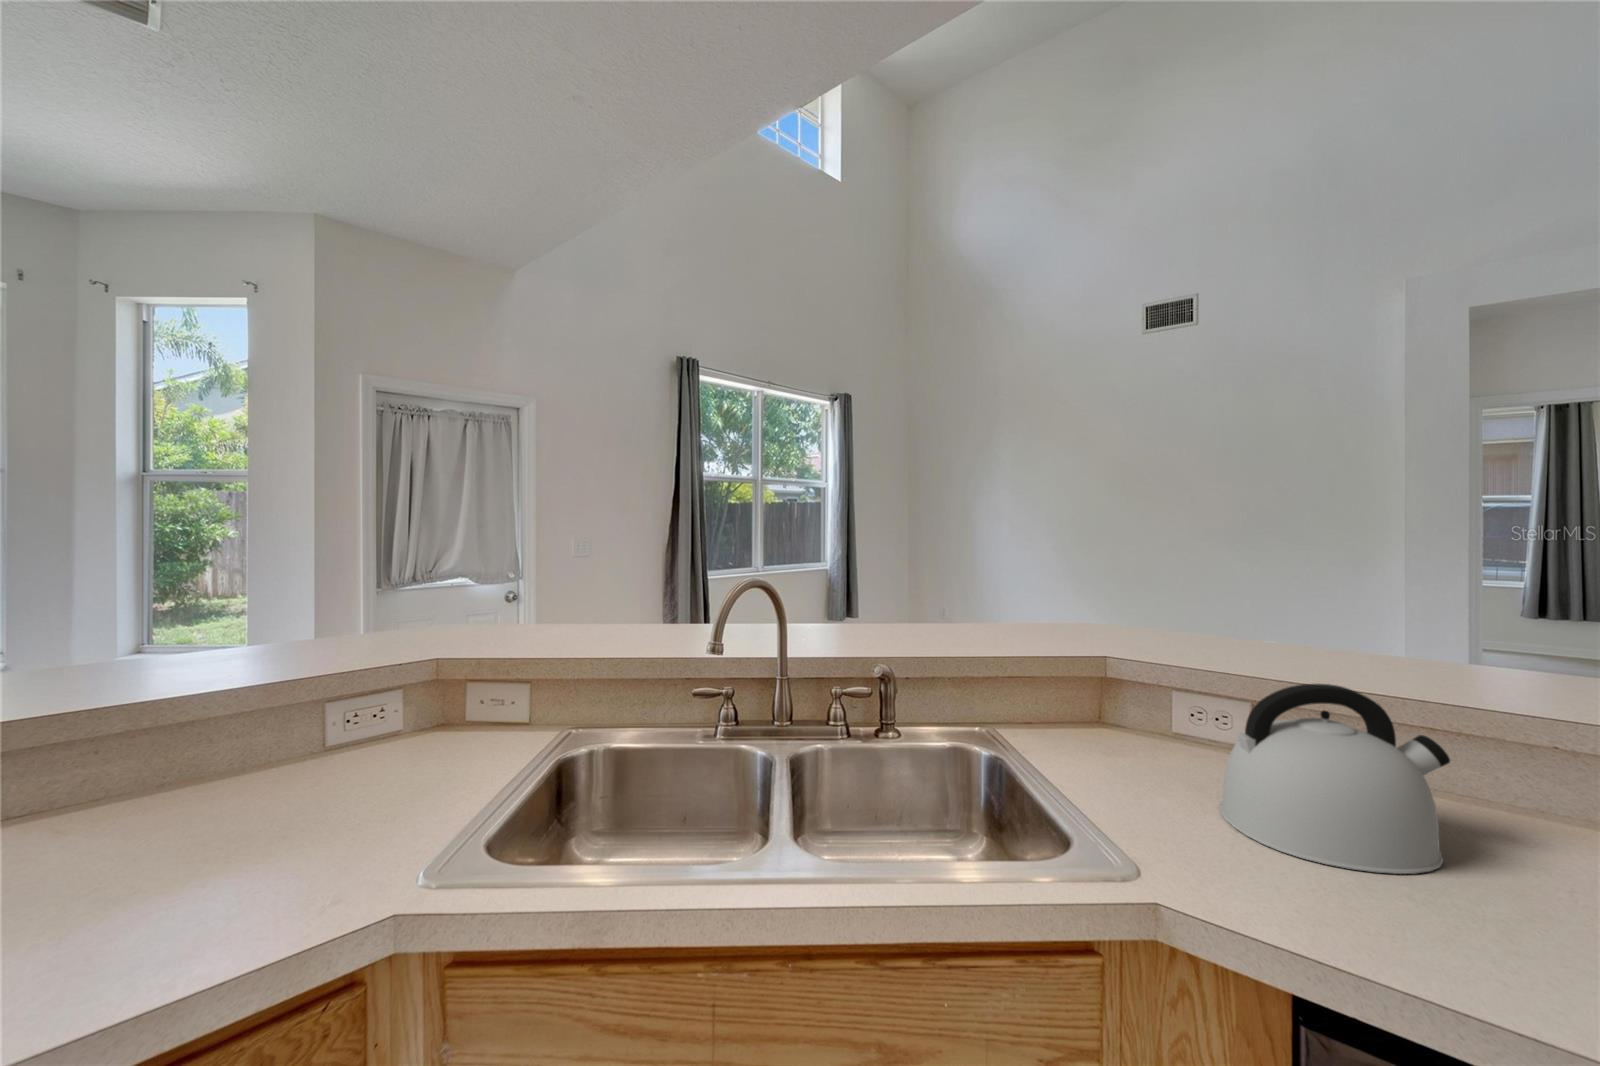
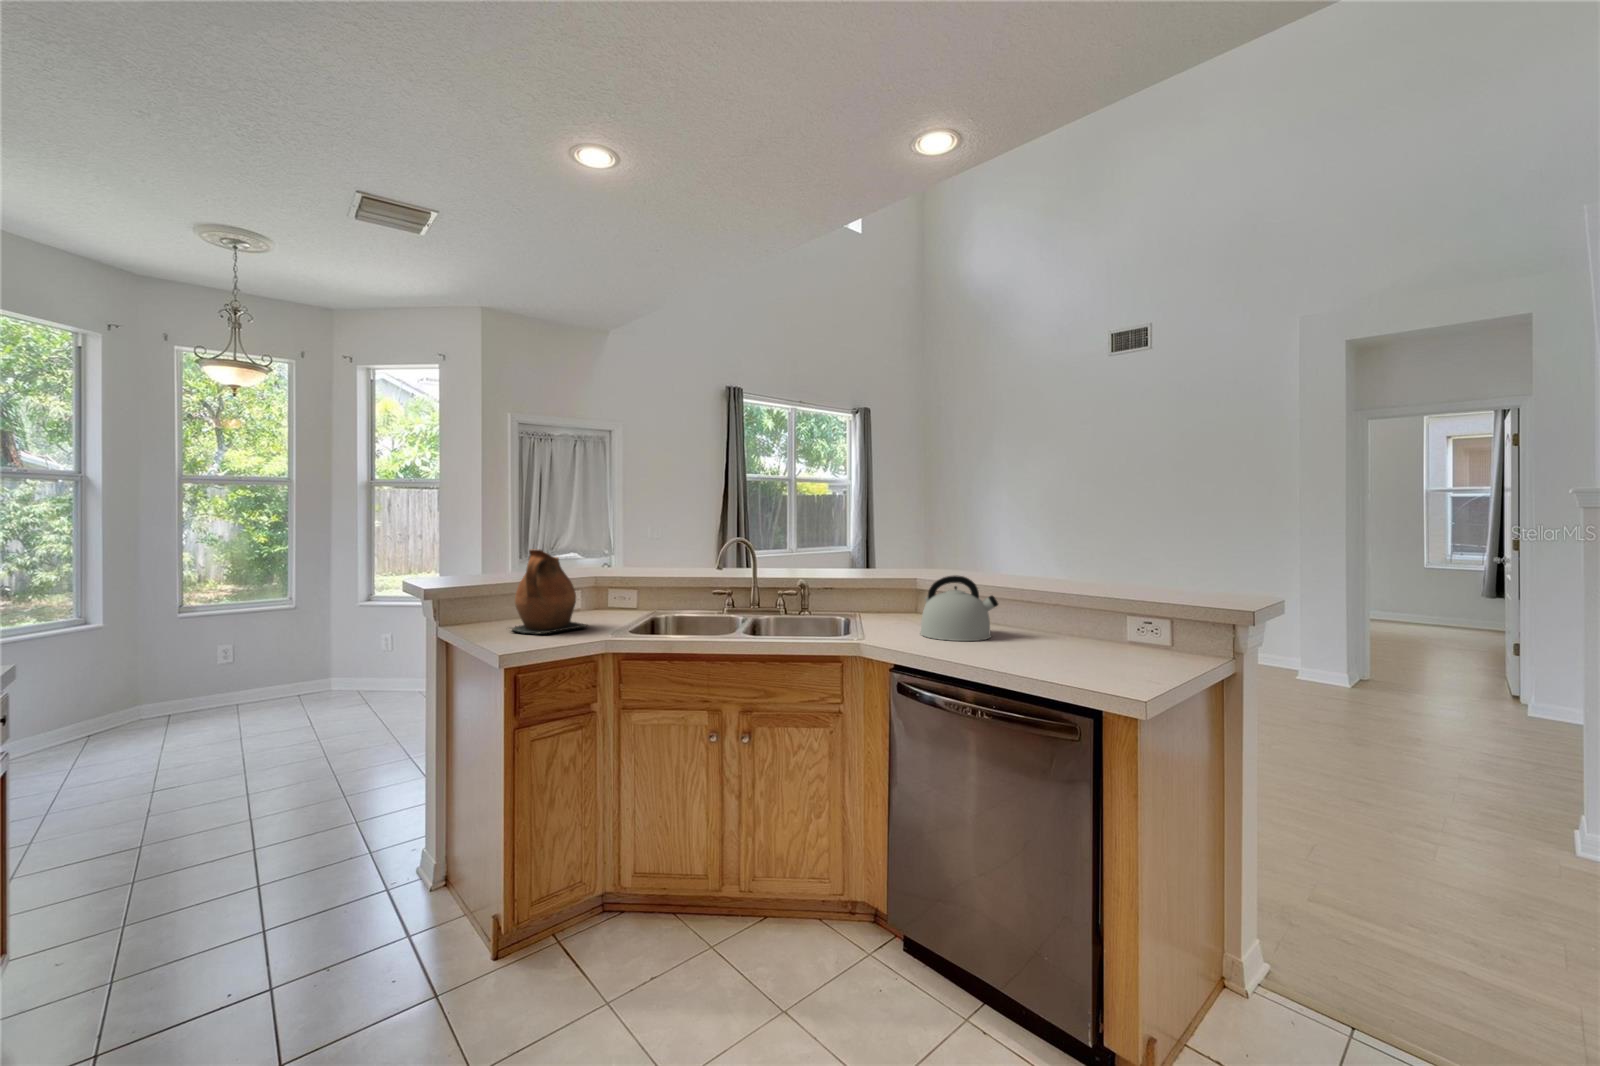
ceramic pitcher: none [127,635,387,891] -> present [511,549,587,634]

